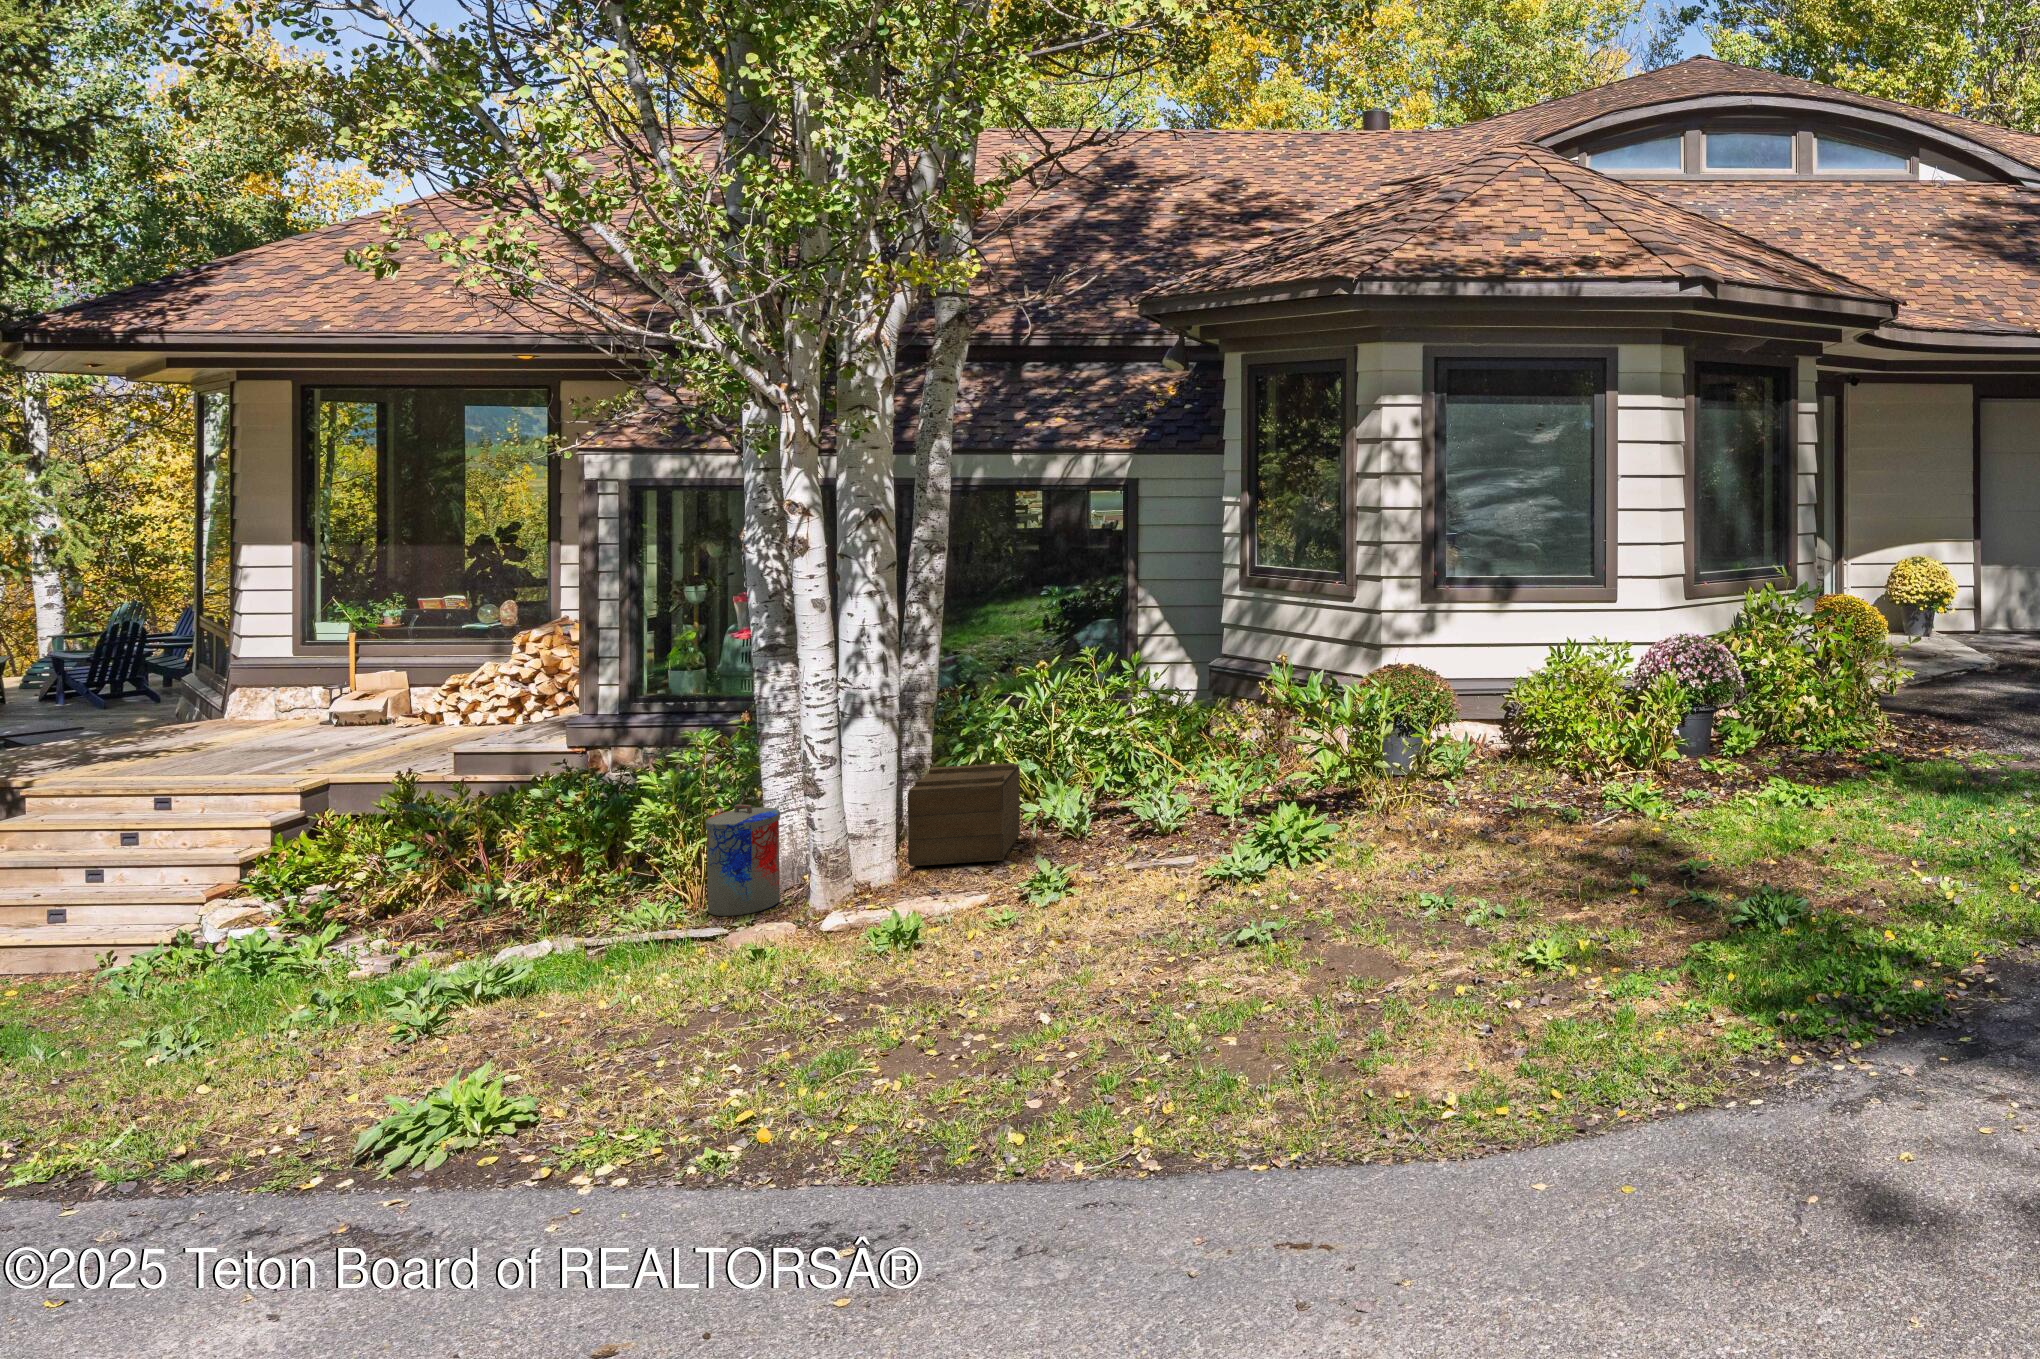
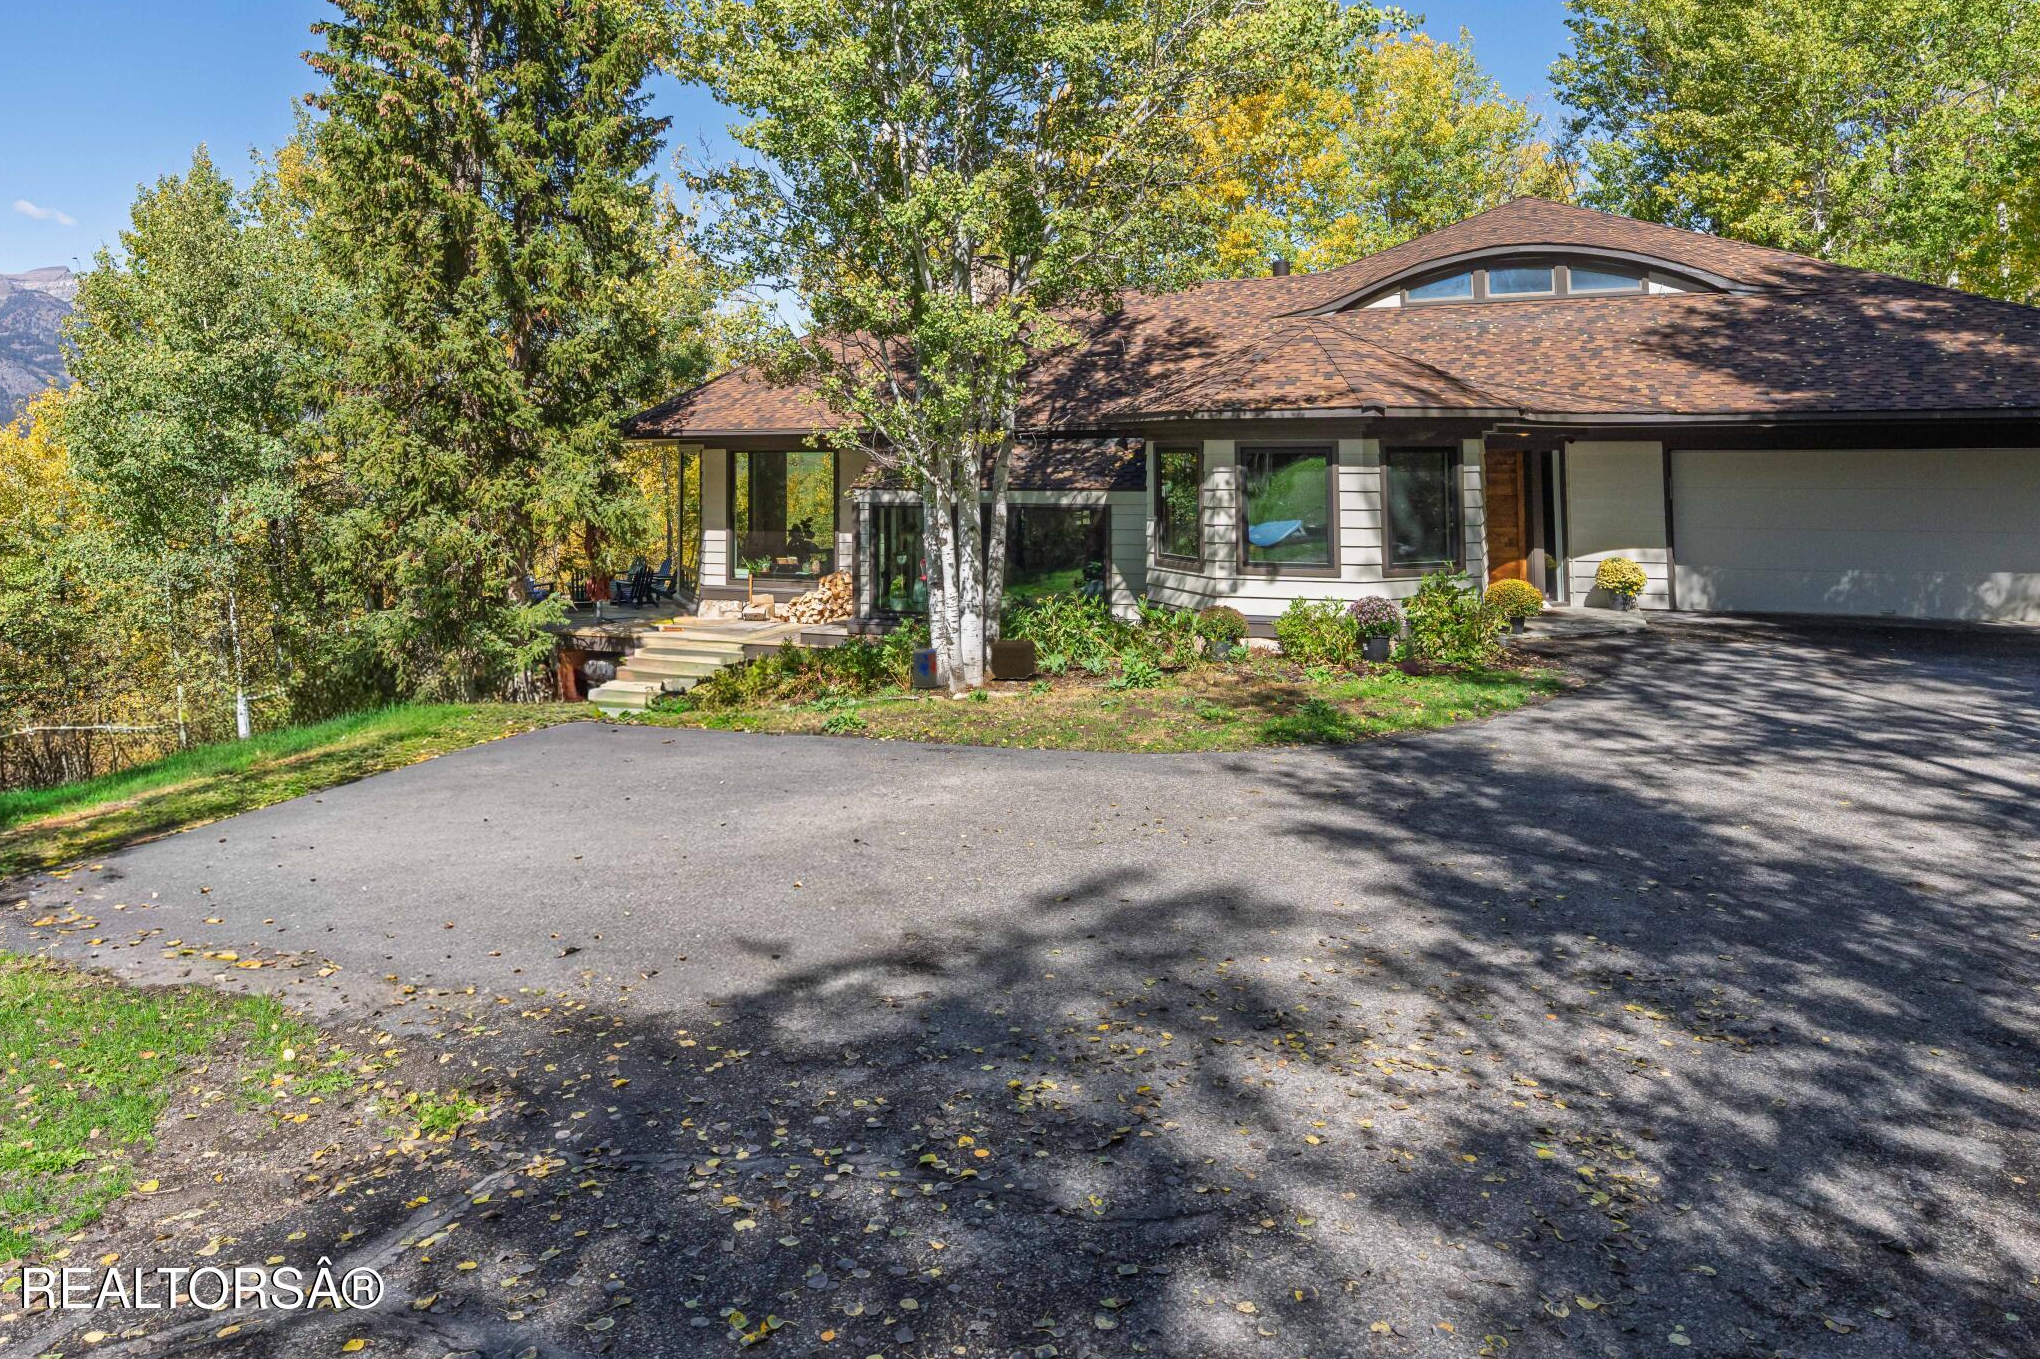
decorative plant: none [1738,691,1827,787] -> present [1399,628,1419,676]

